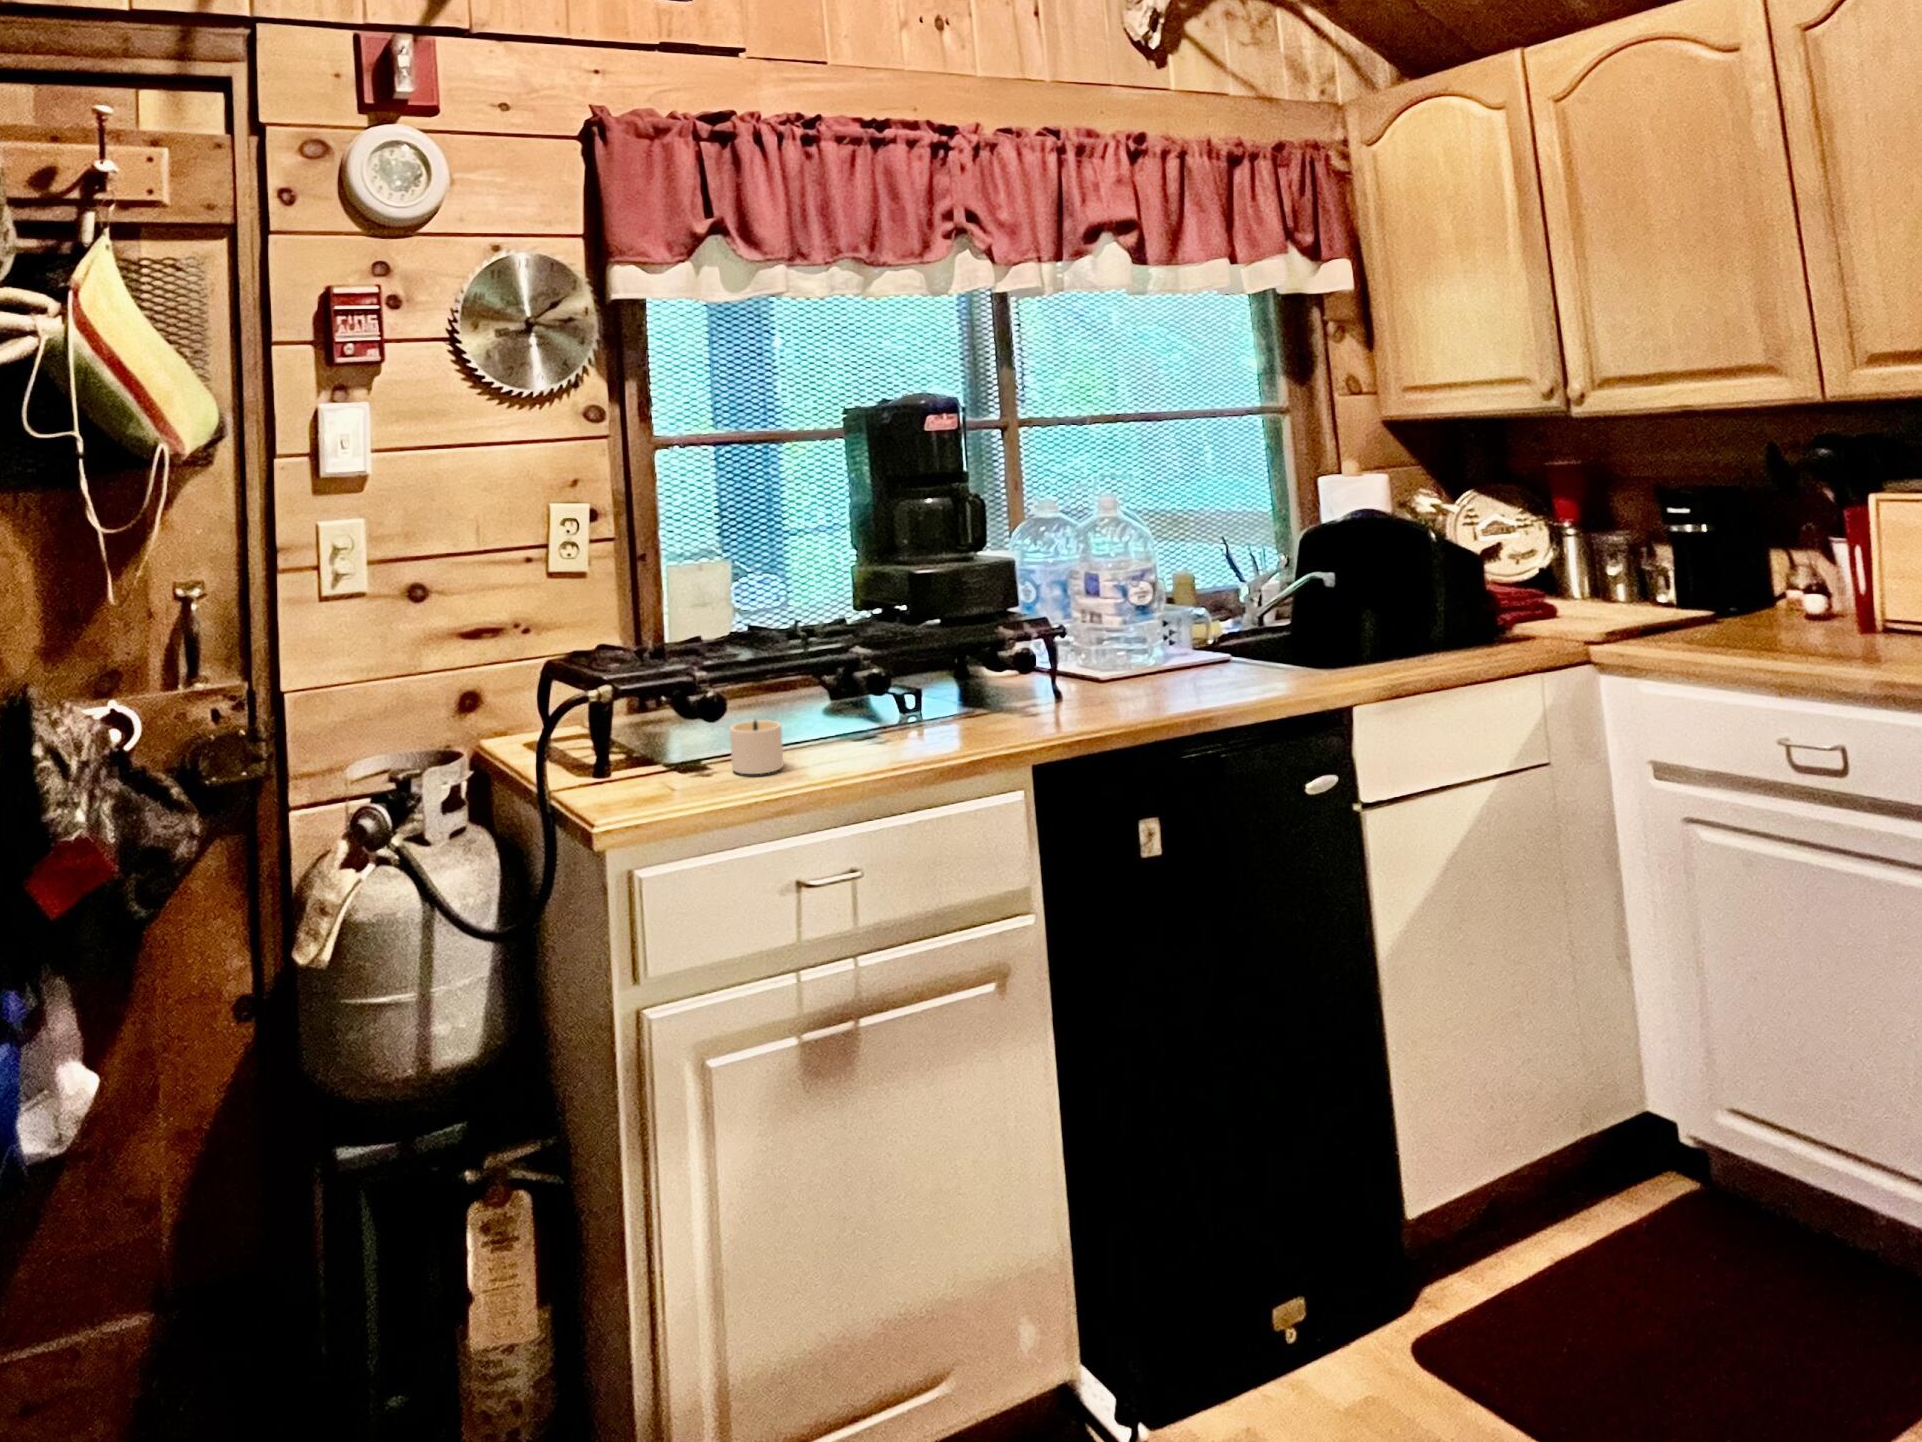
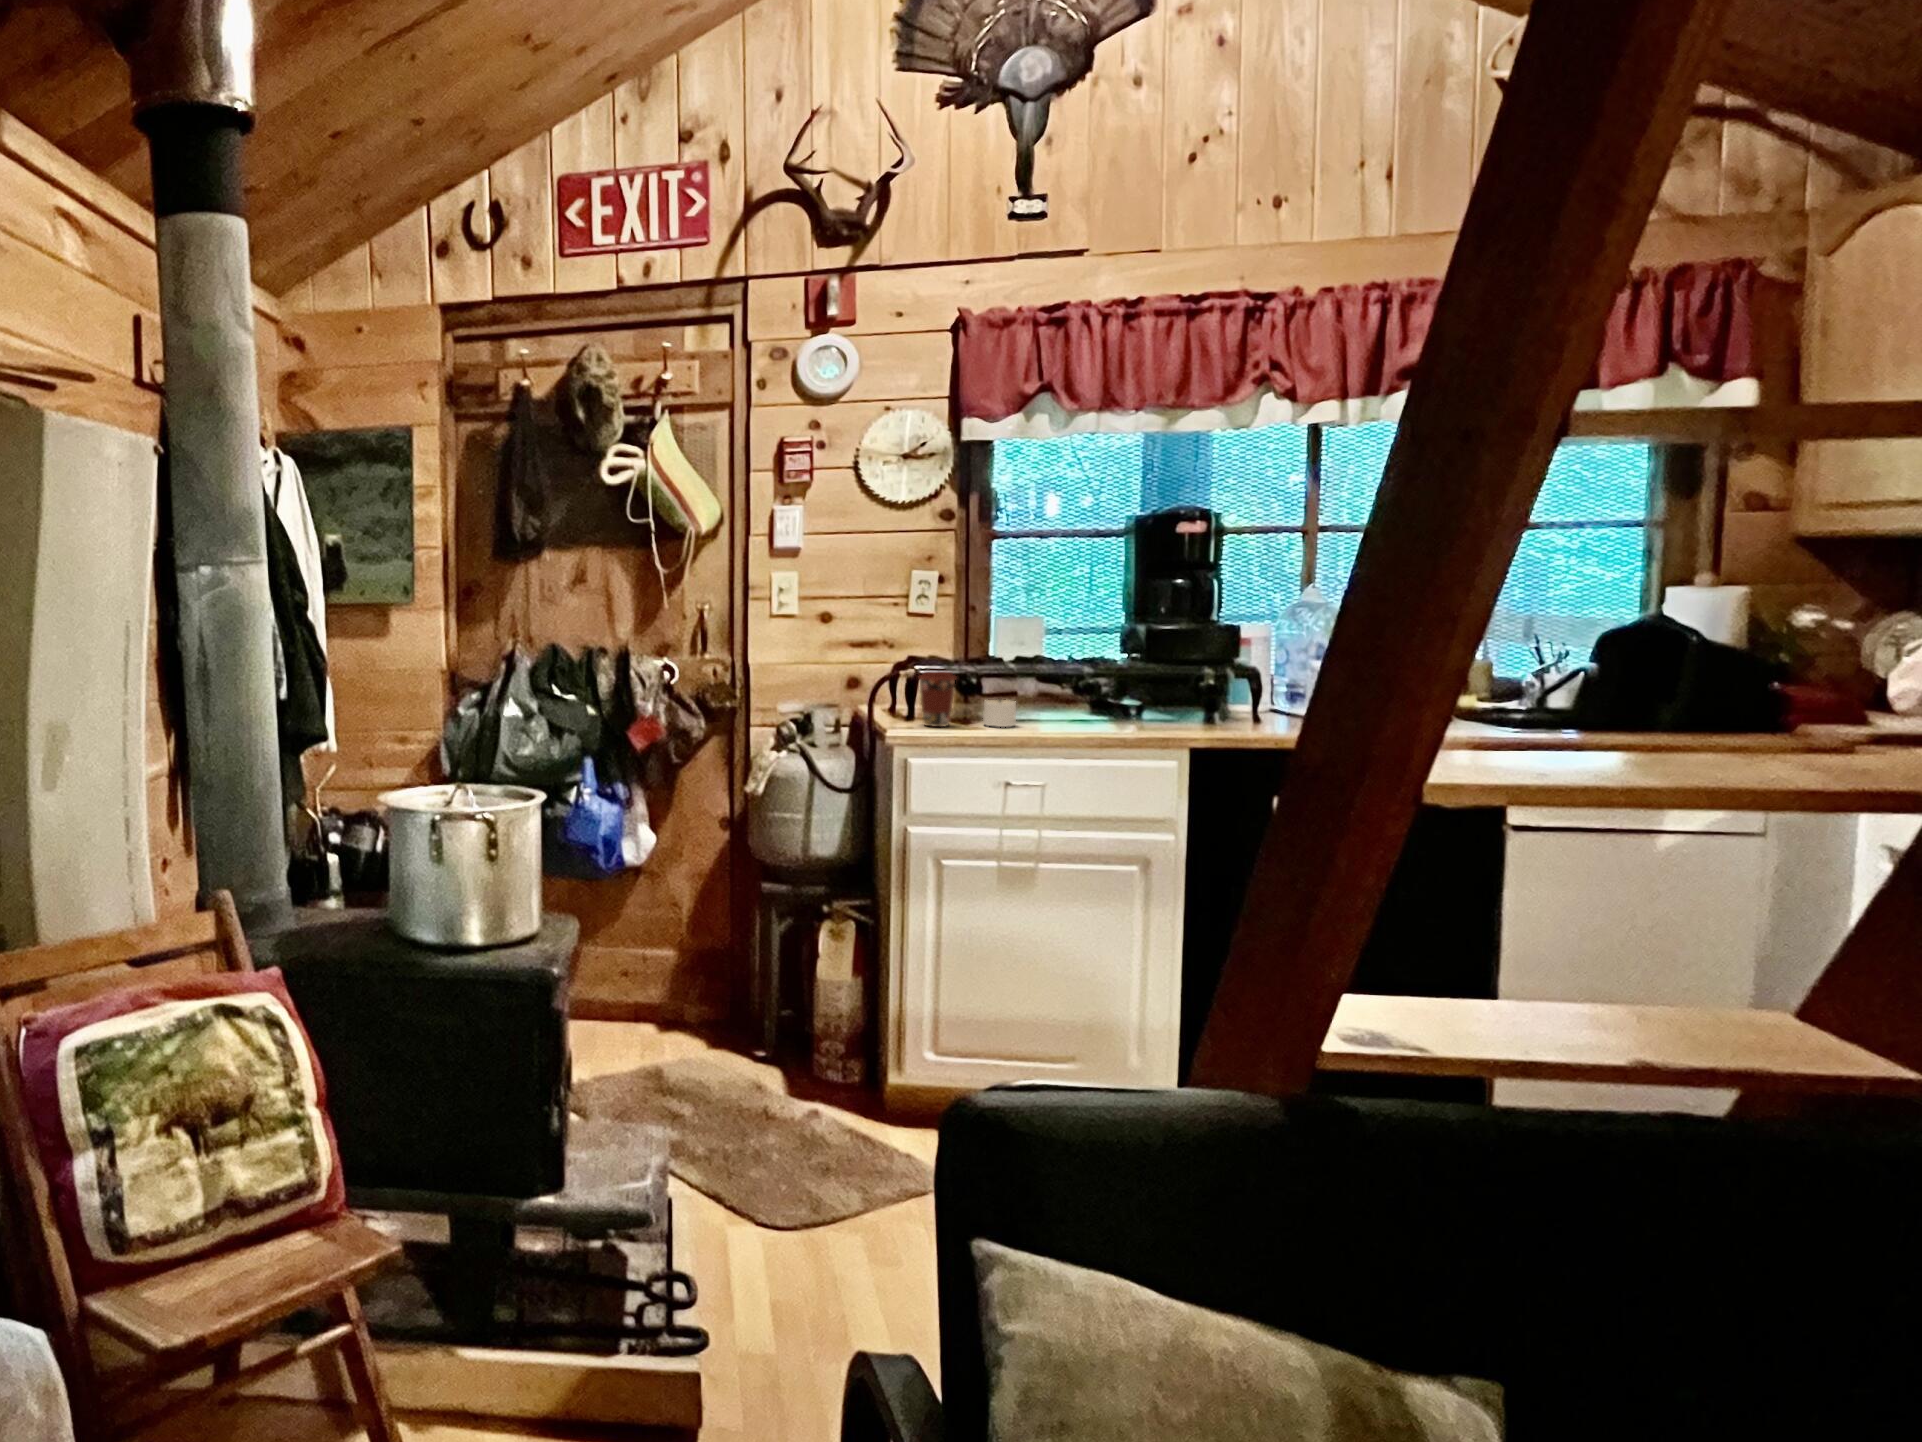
coffee cup: none [623,684,690,794] -> present [919,671,956,727]

